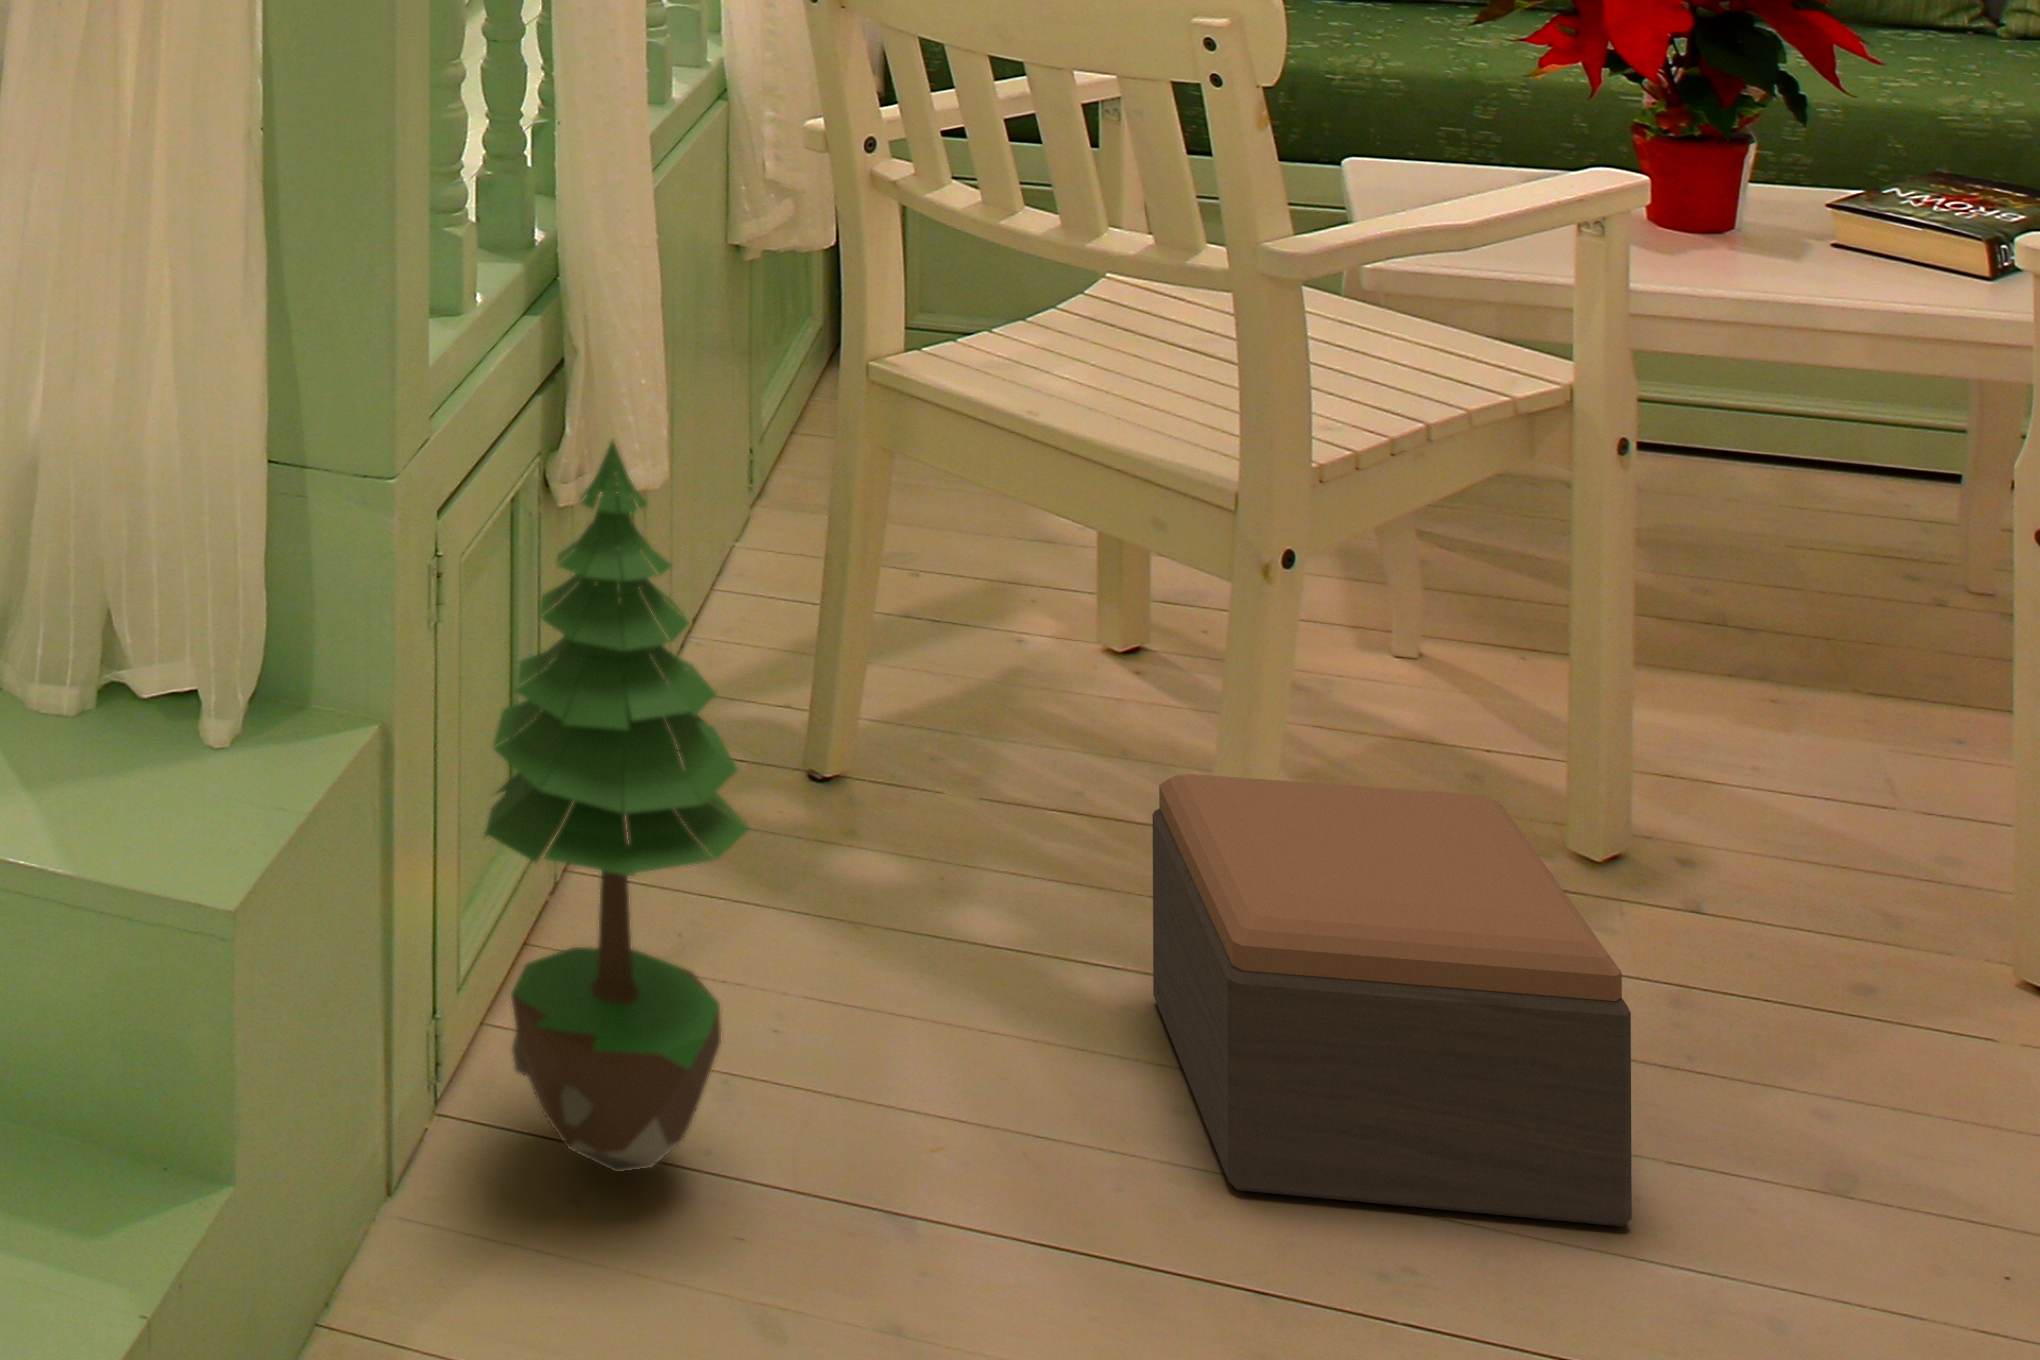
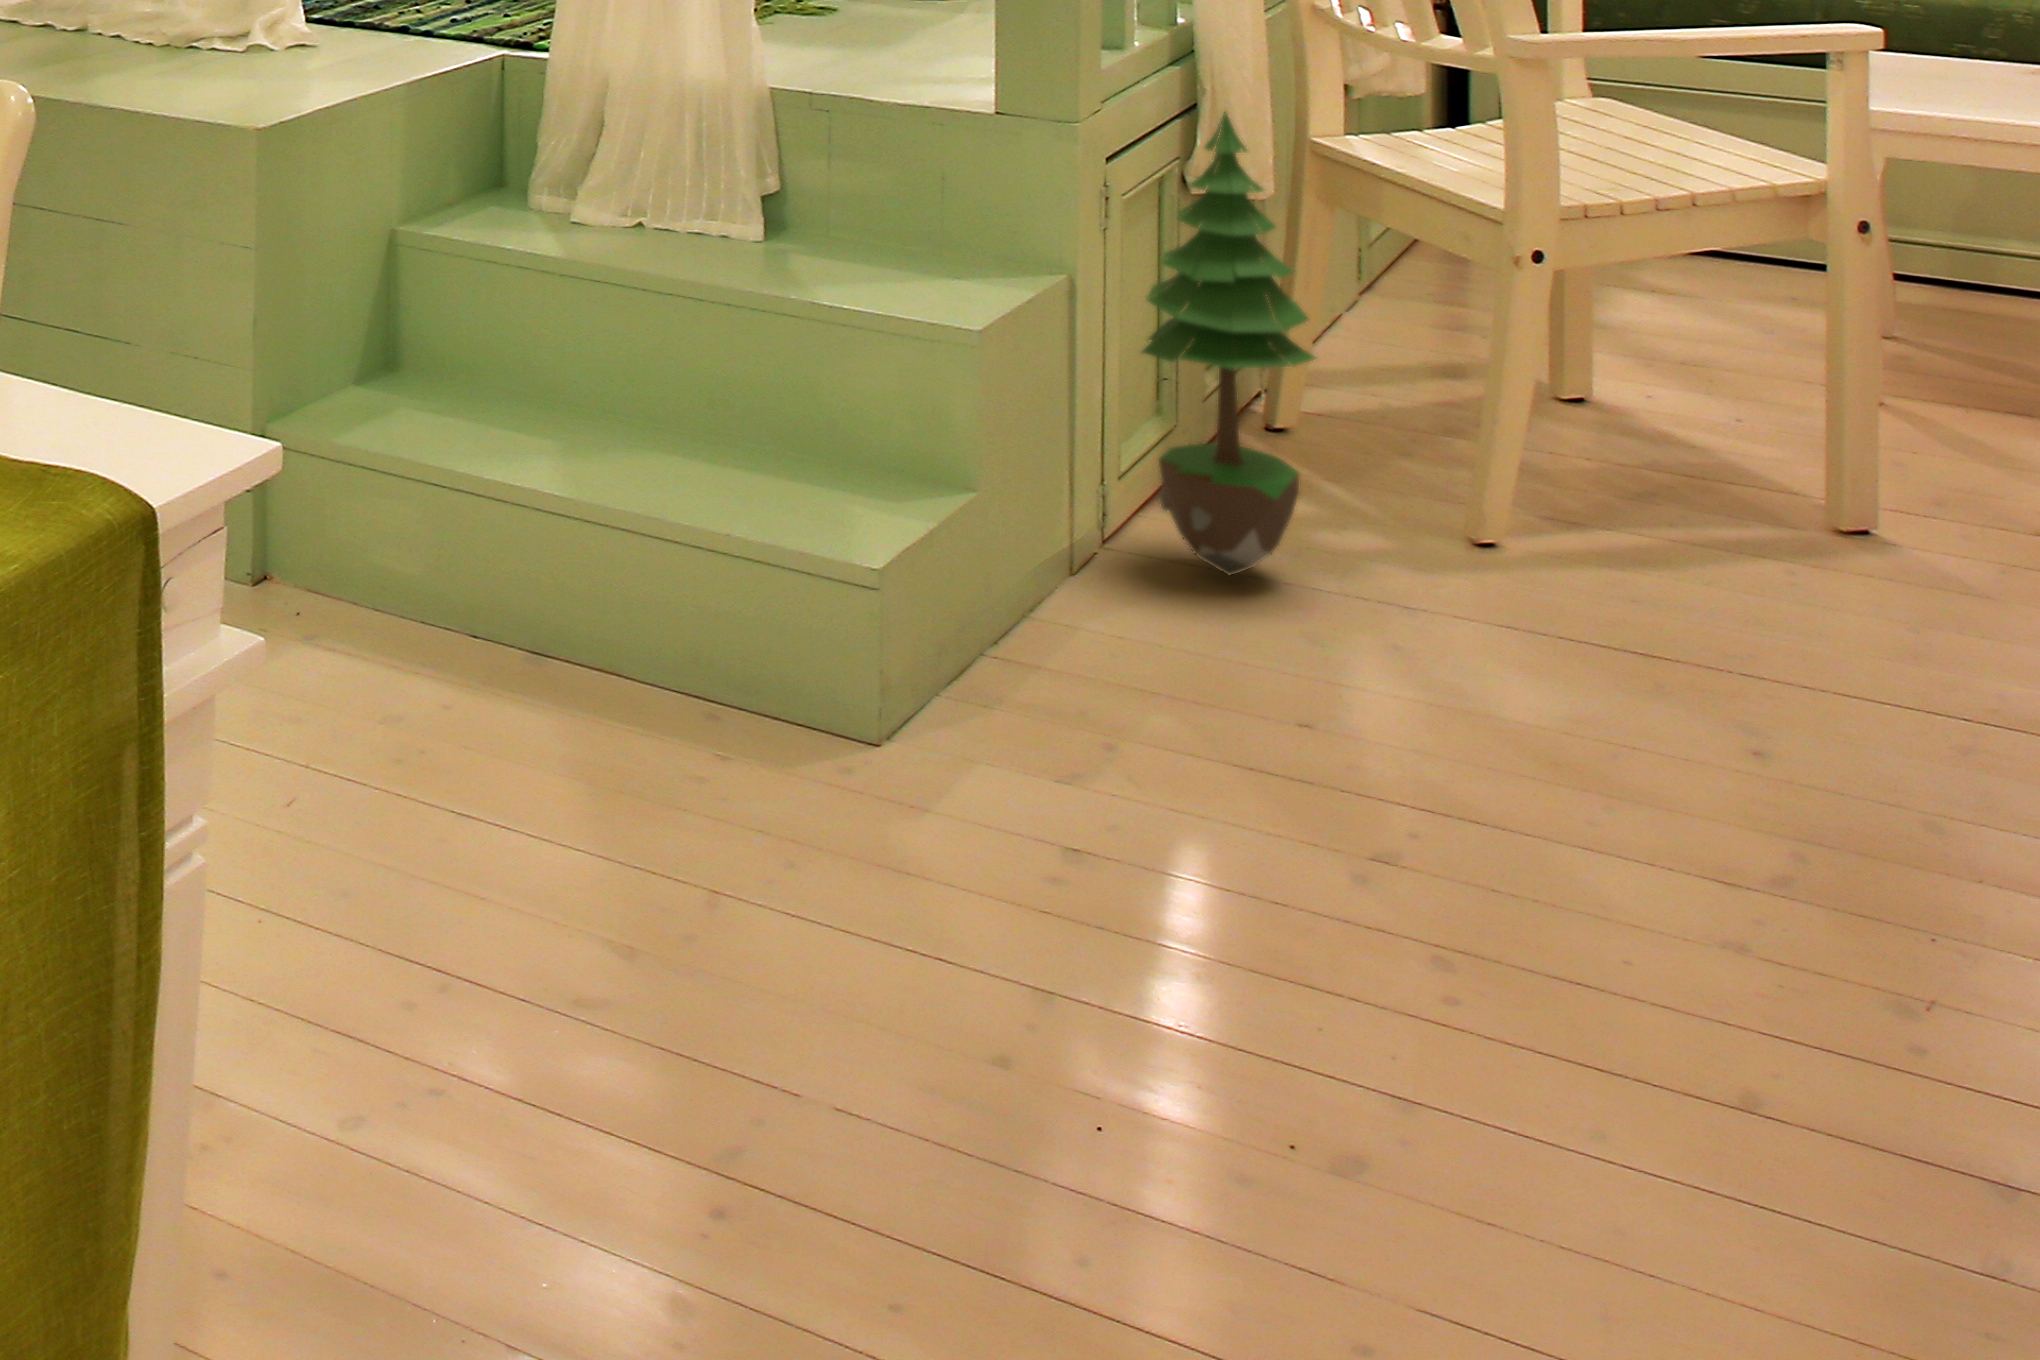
footstool: present [1152,774,1632,1226] -> none [1622,383,1937,650]

